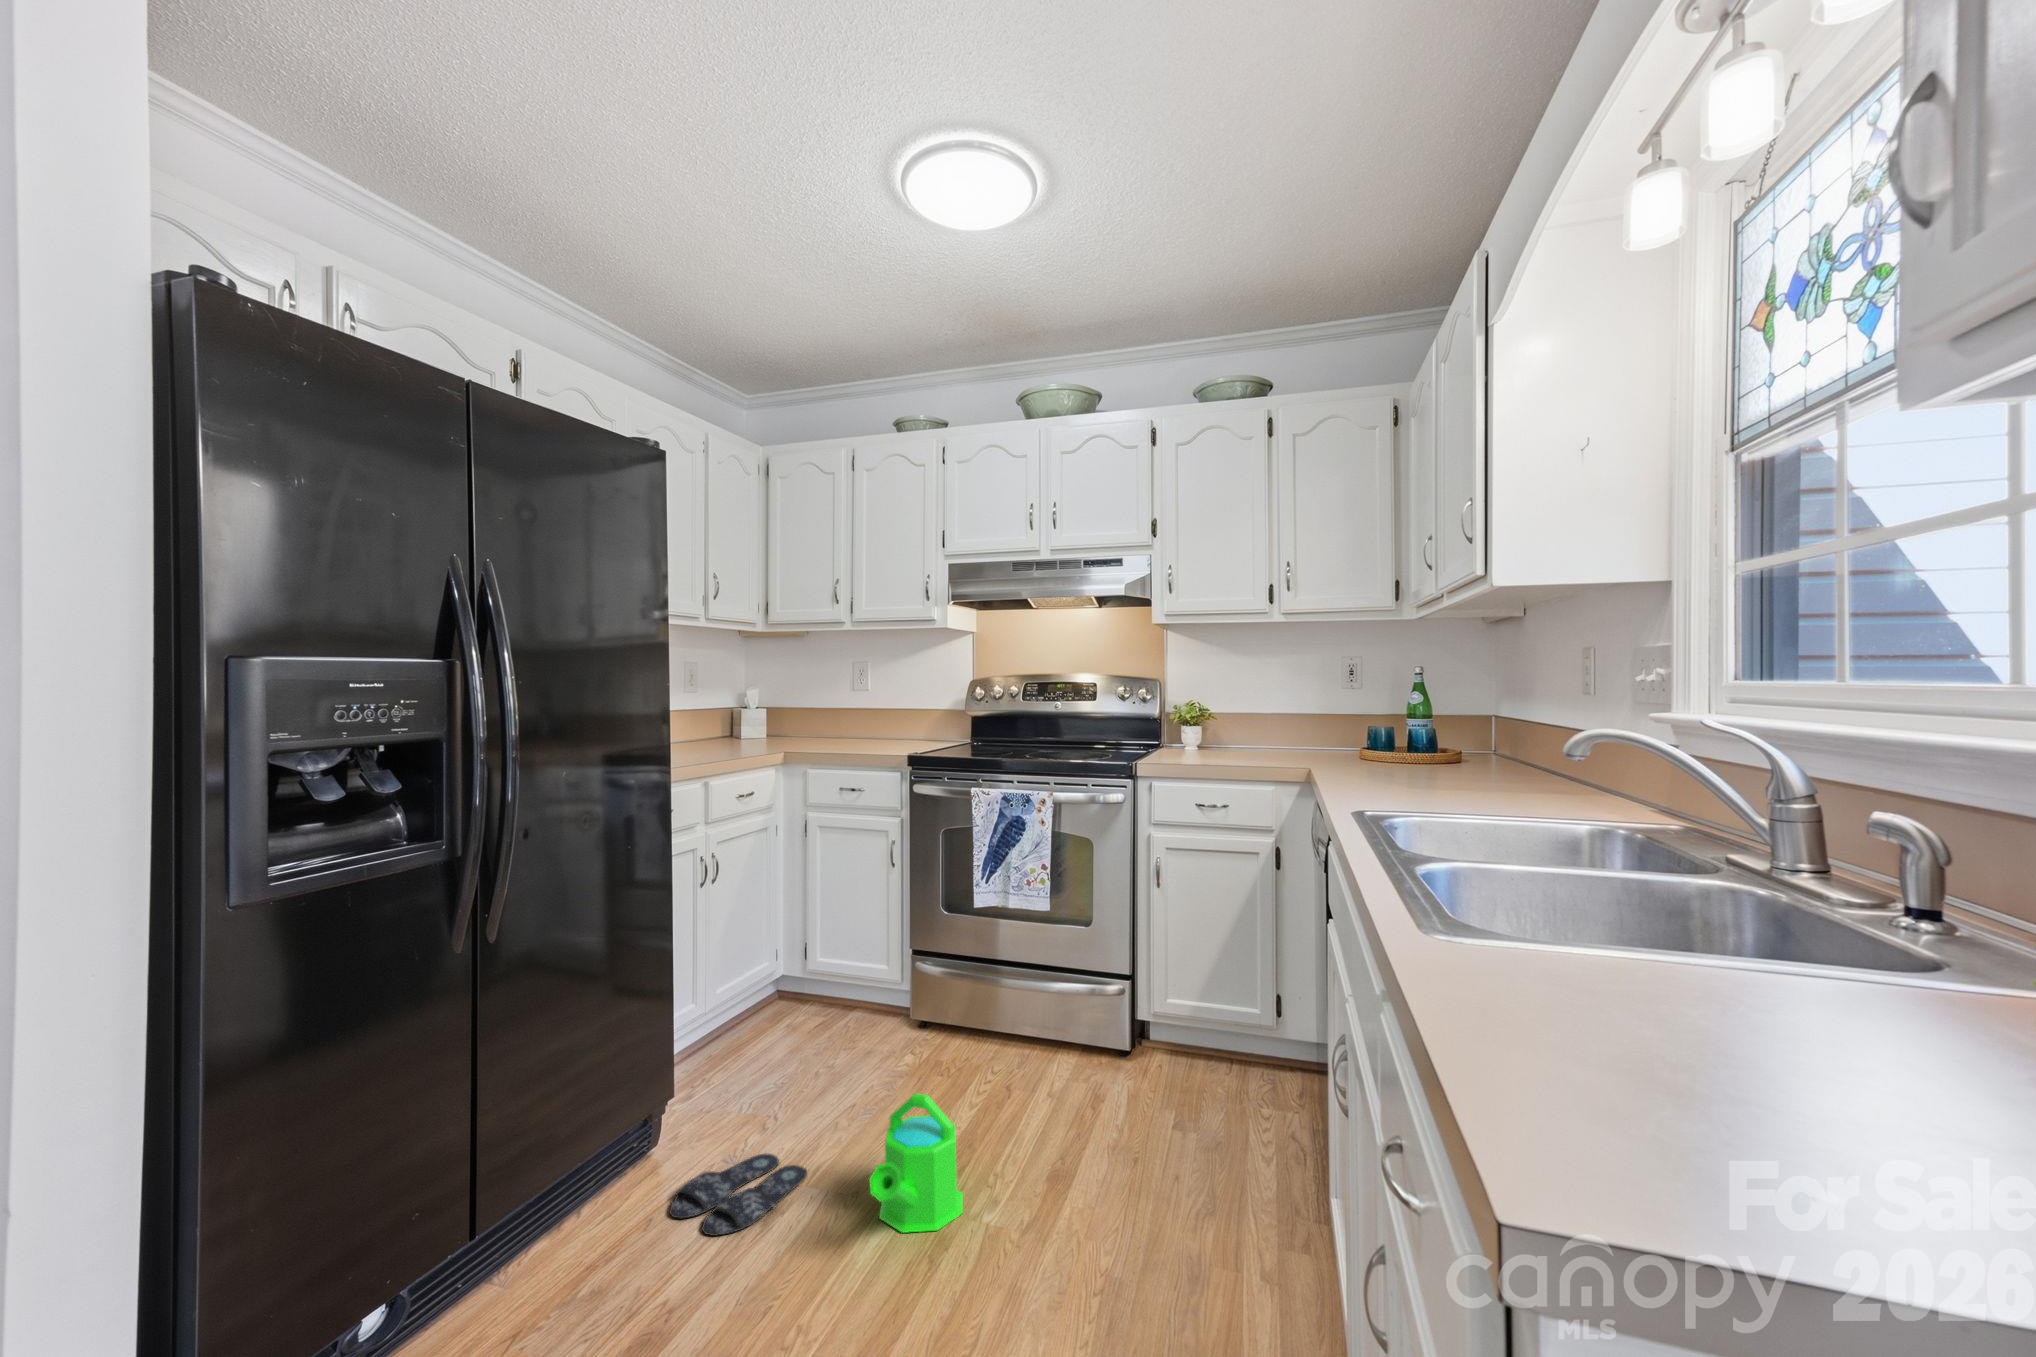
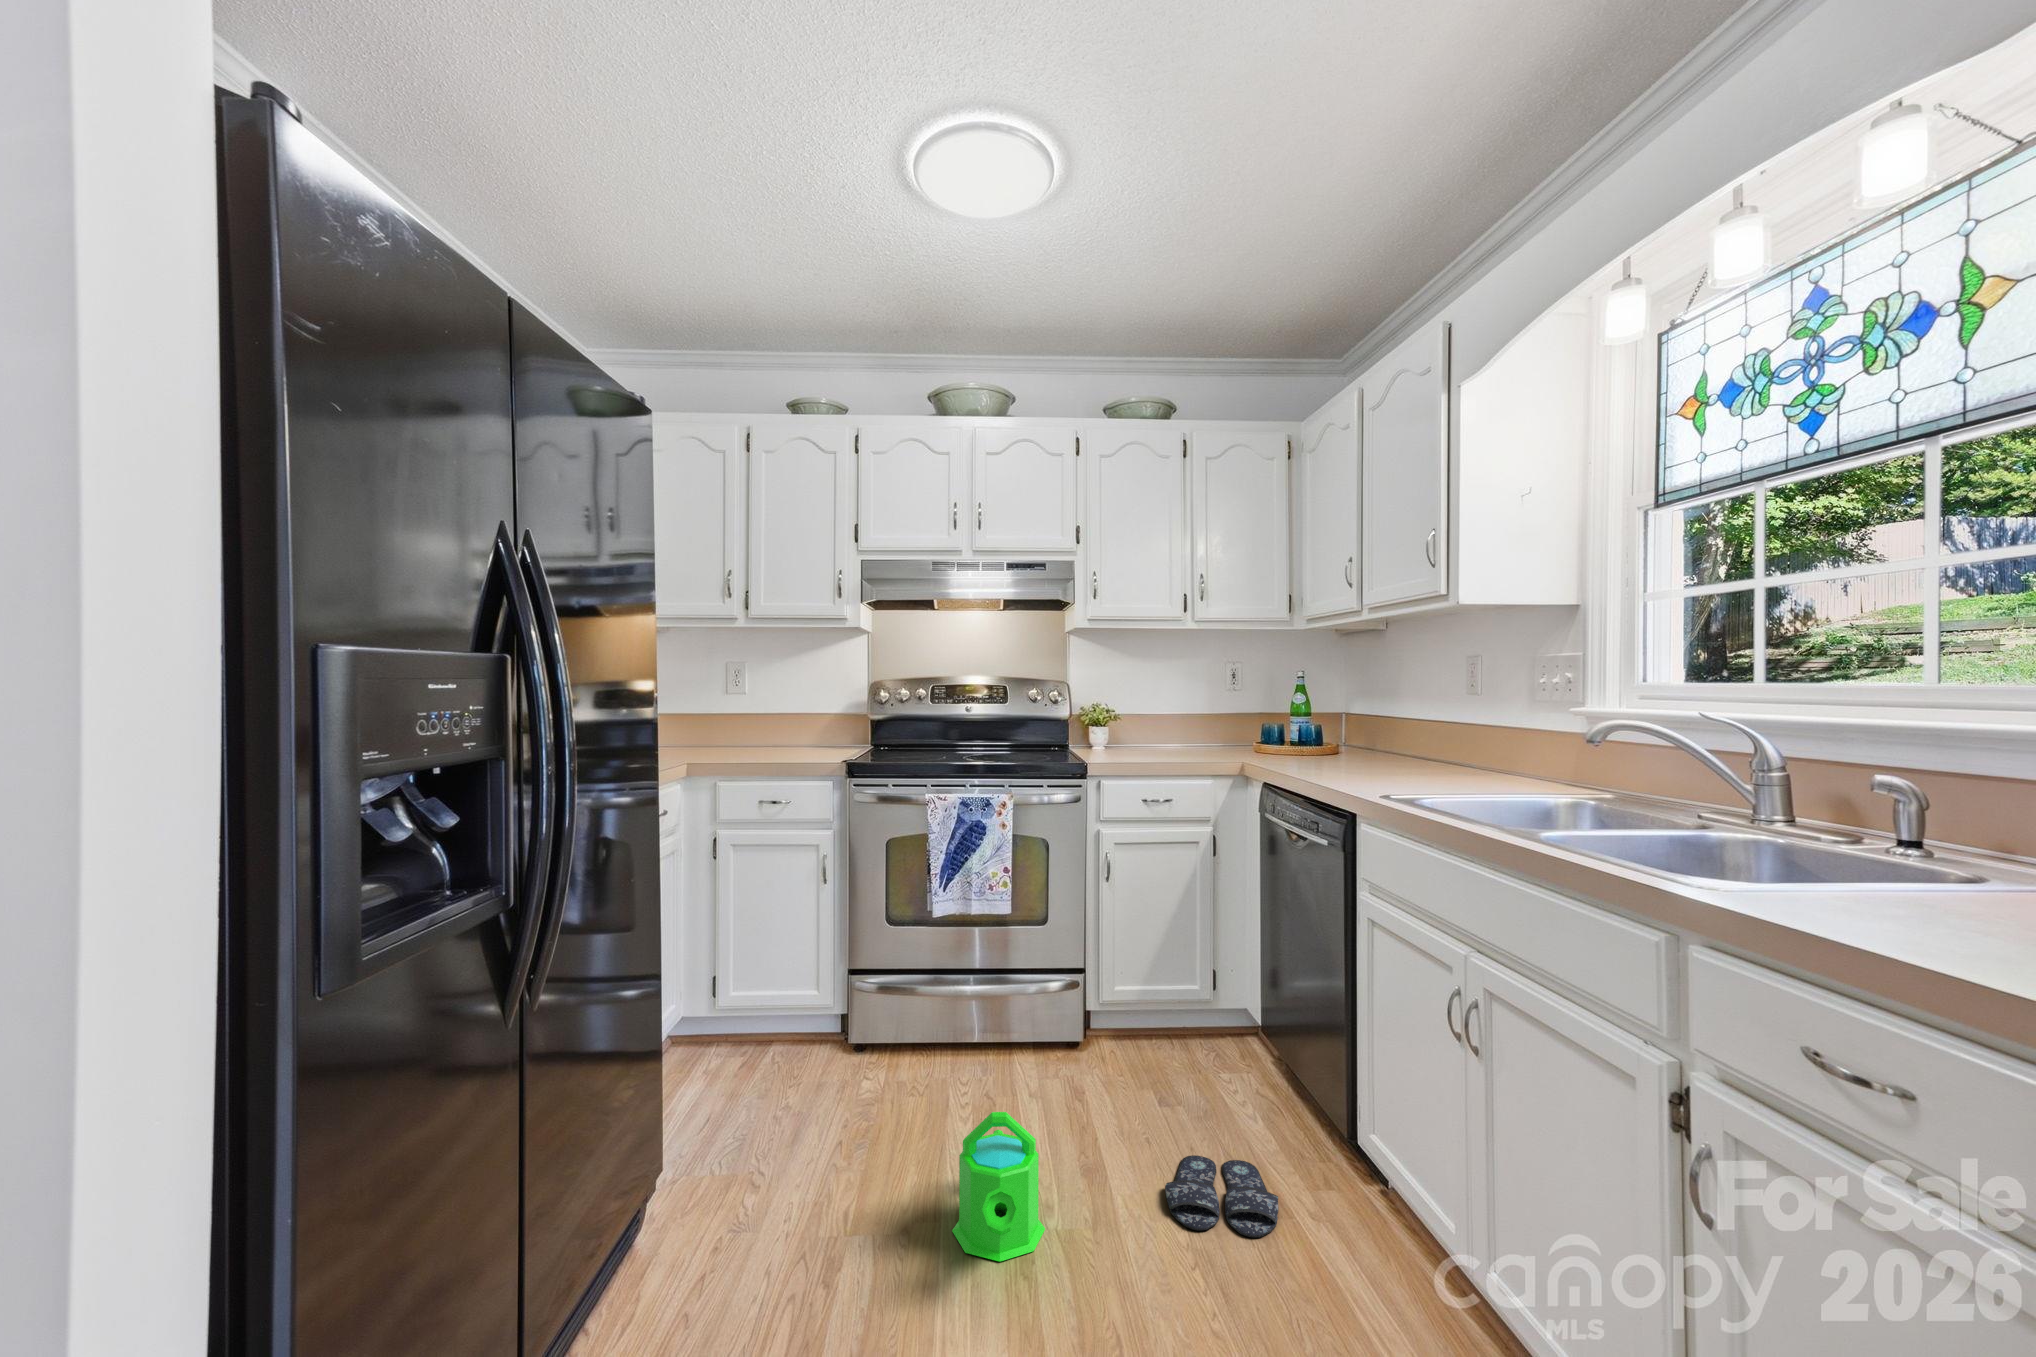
slippers: present [670,1154,807,1236] -> present [1165,1155,1278,1237]

